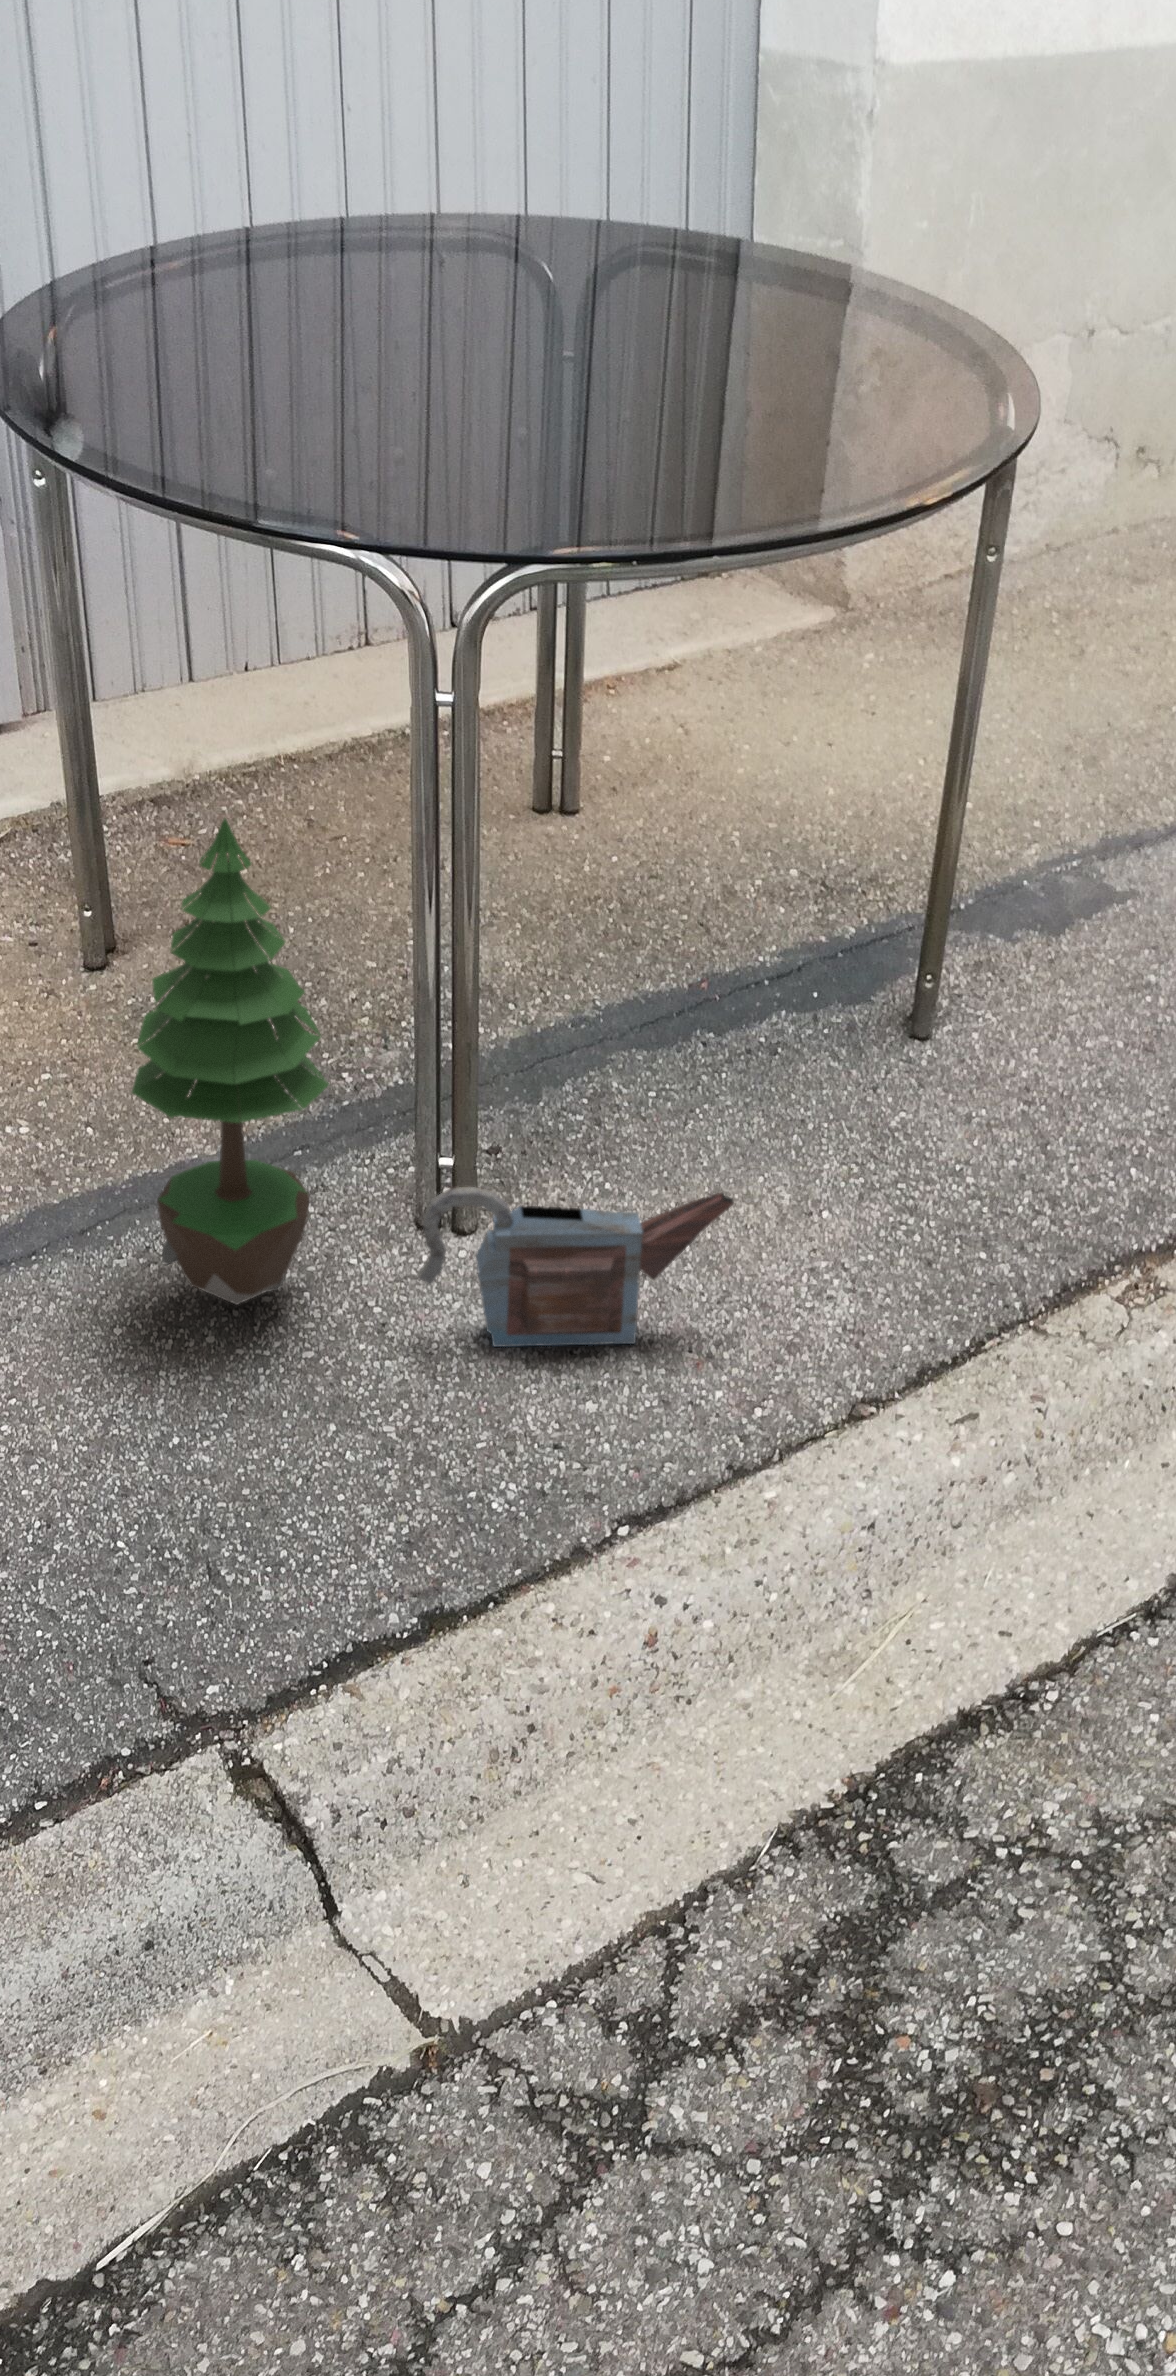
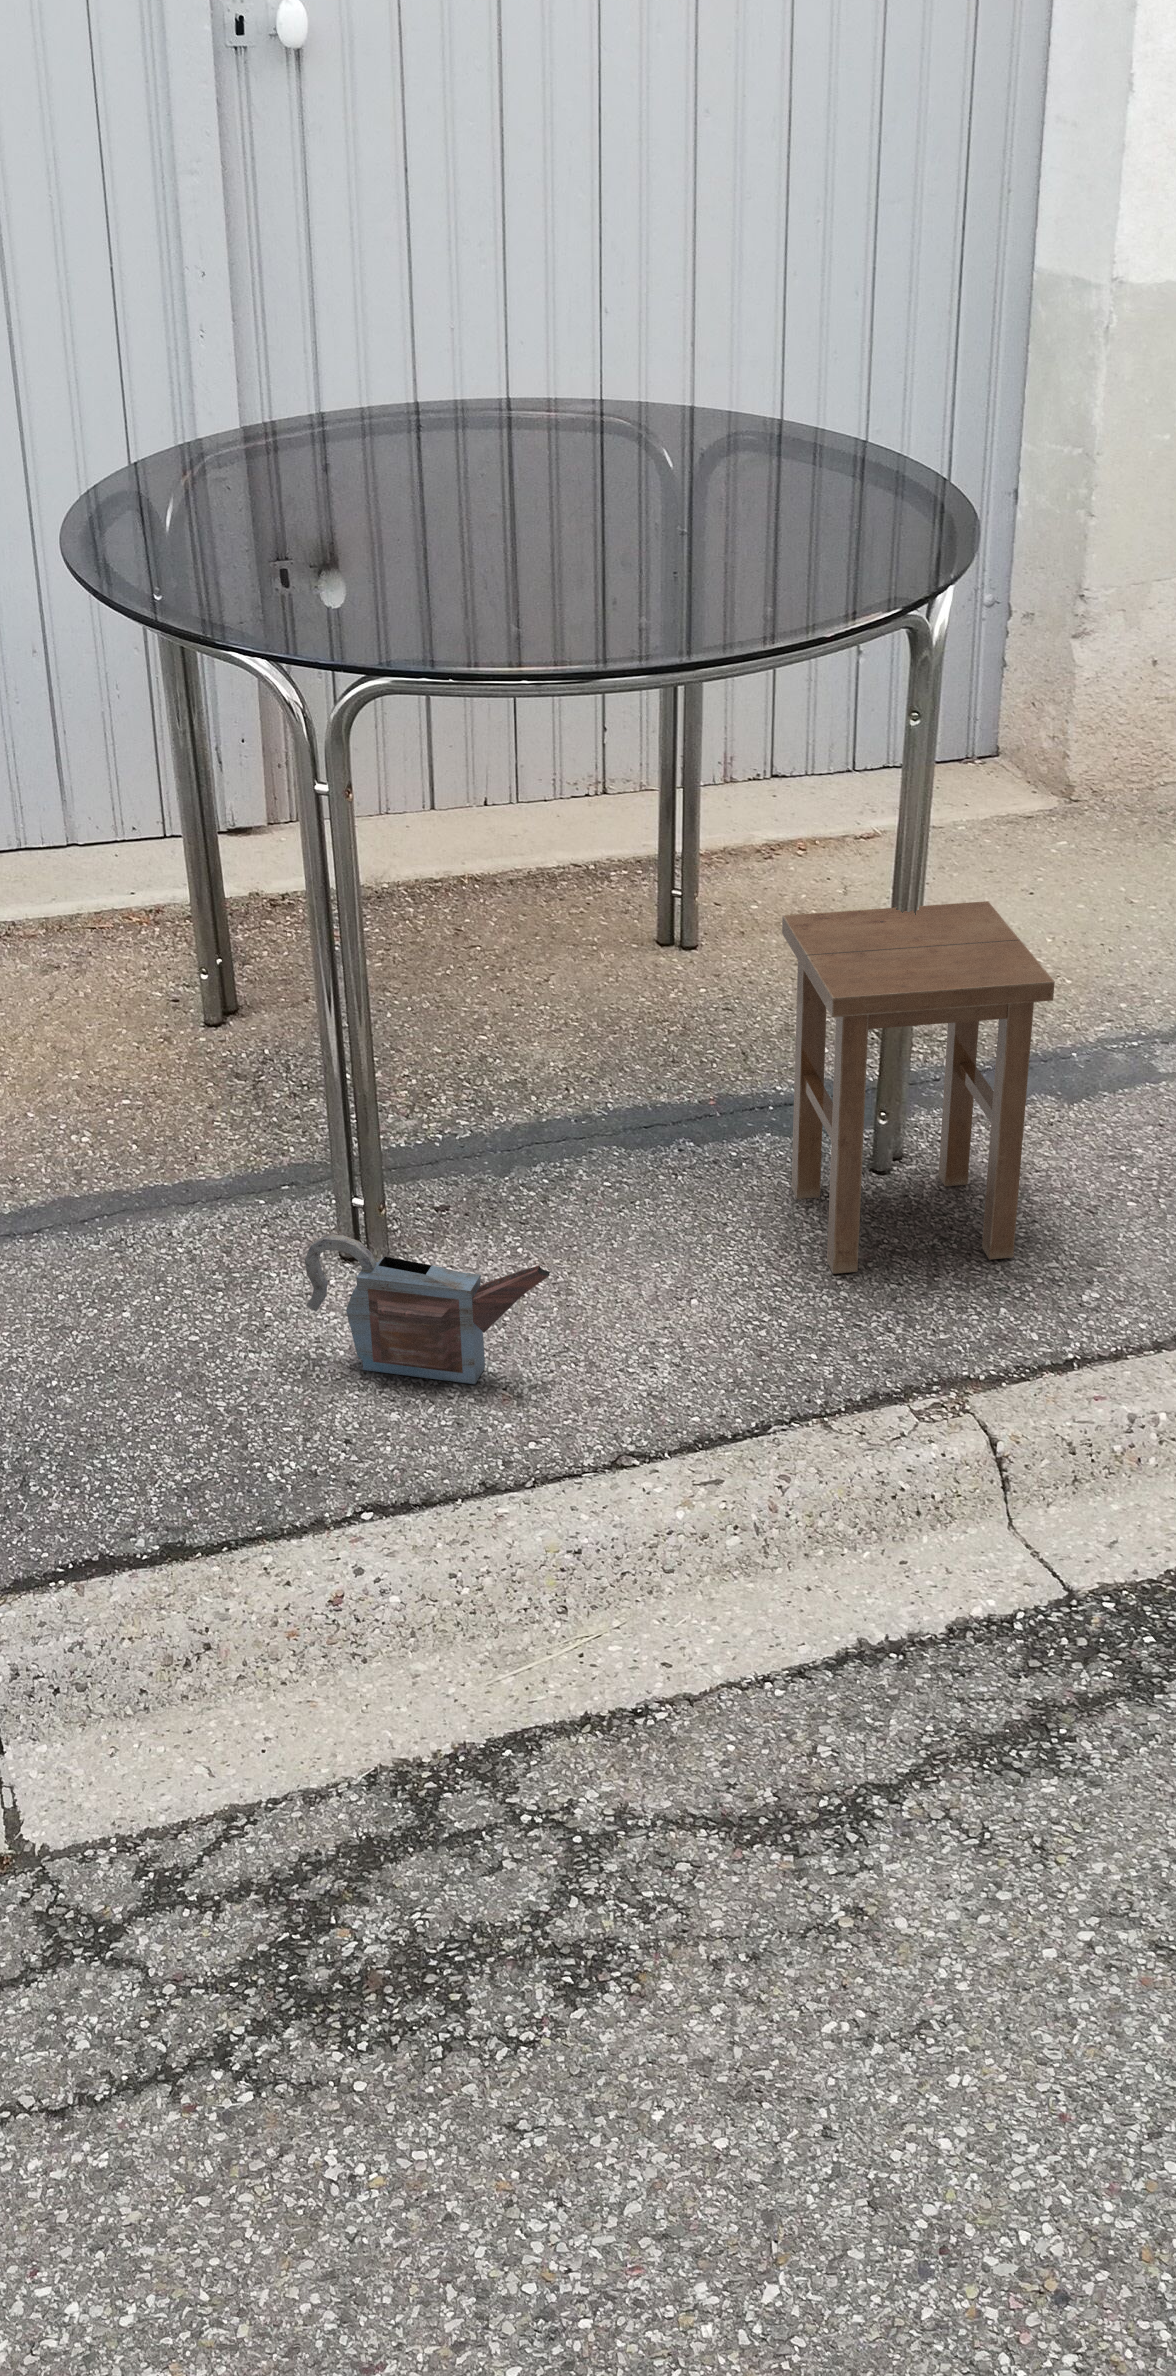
stool: none [808,720,1165,1155] -> present [782,901,1055,1274]
potted tree: present [132,818,329,1305] -> none [95,918,253,1310]

